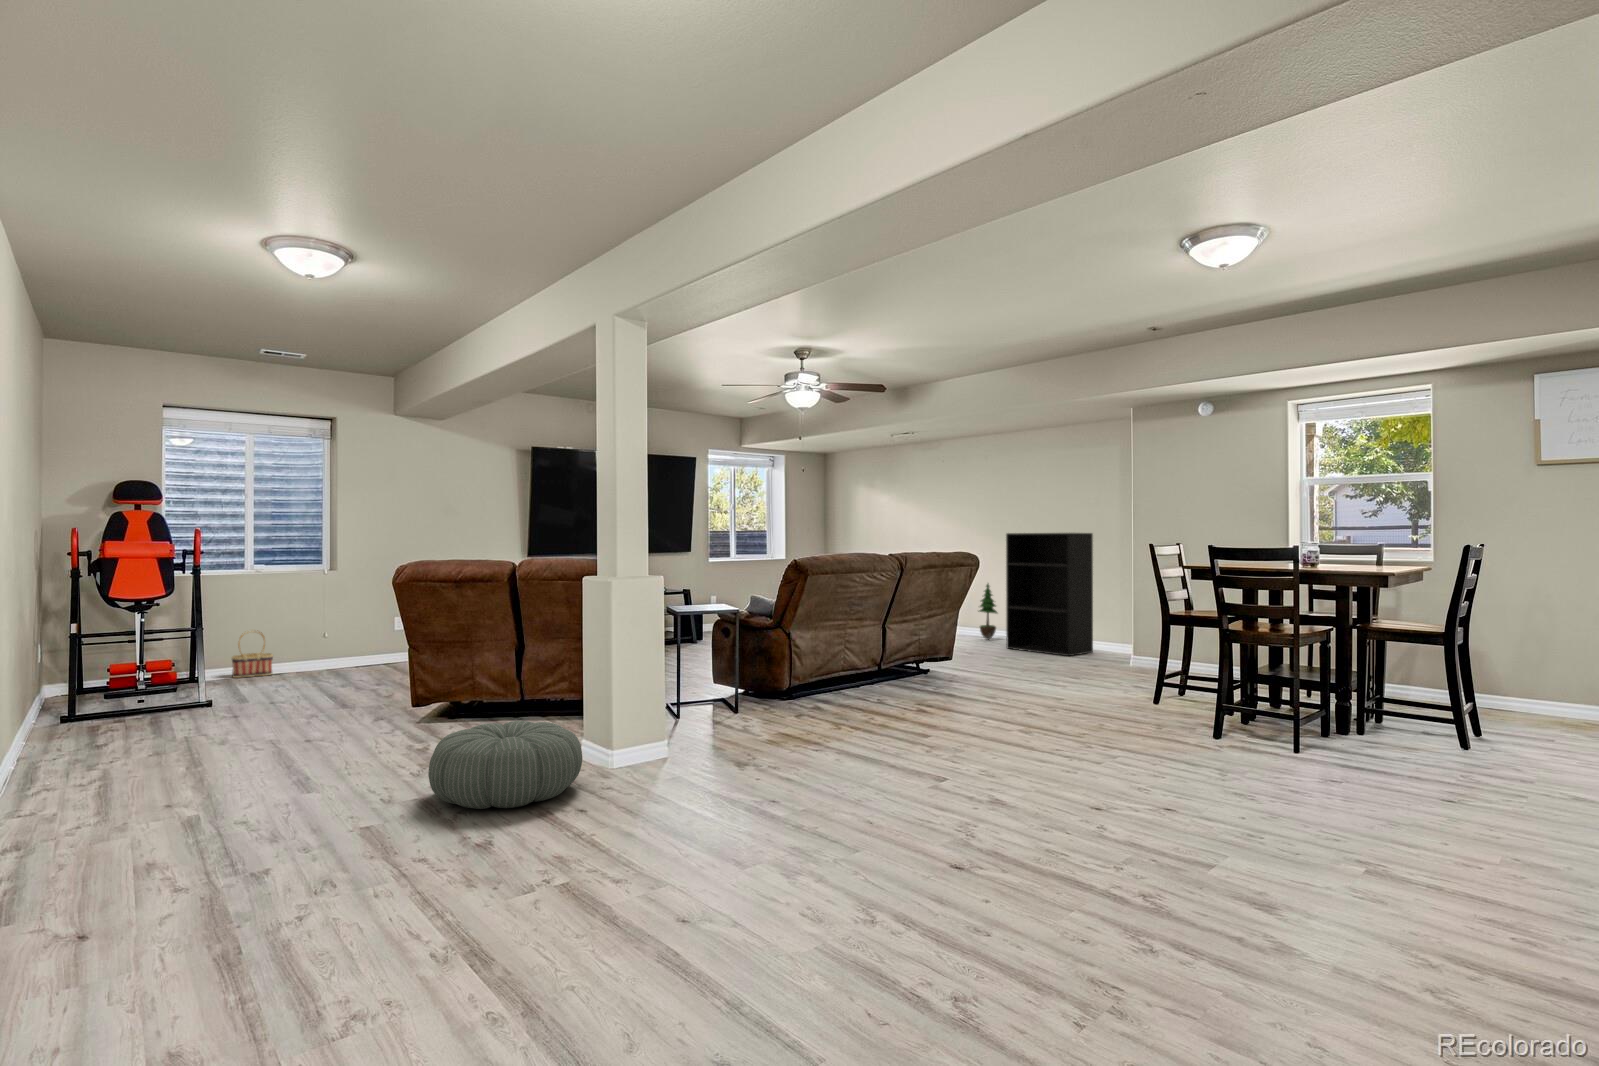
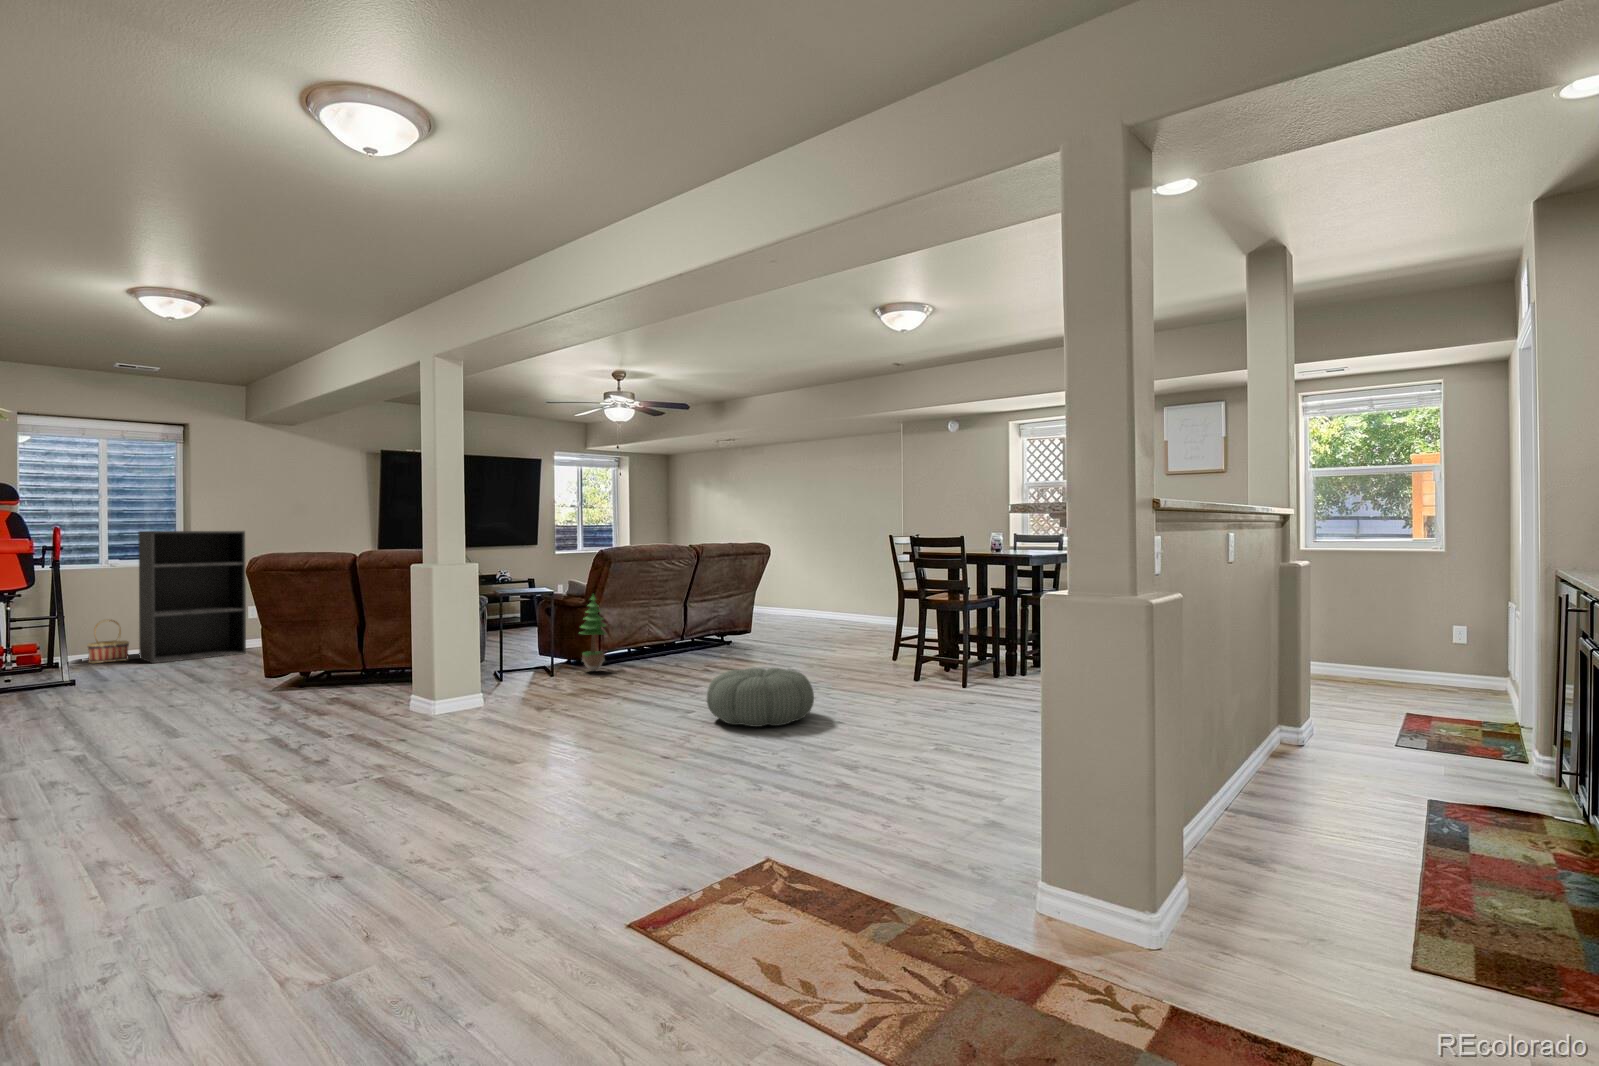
bookshelf: present [1006,533,1093,656] -> present [139,531,246,663]
potted tree: present [979,584,997,639] -> present [580,595,606,671]
pouf: present [428,721,582,809] -> present [707,668,814,727]

